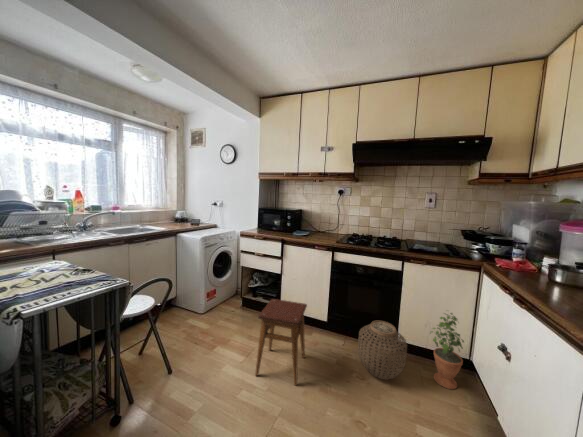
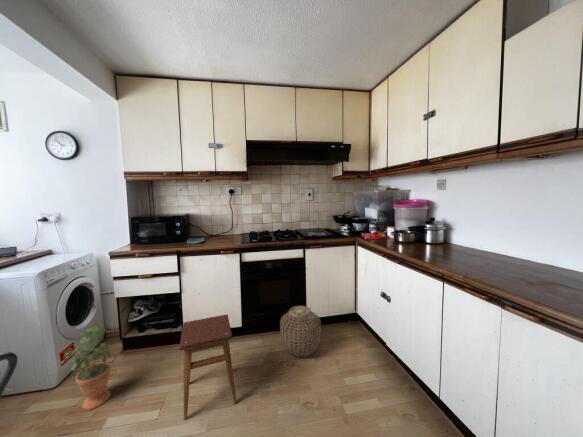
potted plant: present [430,313,464,389] -> present [65,323,111,410]

